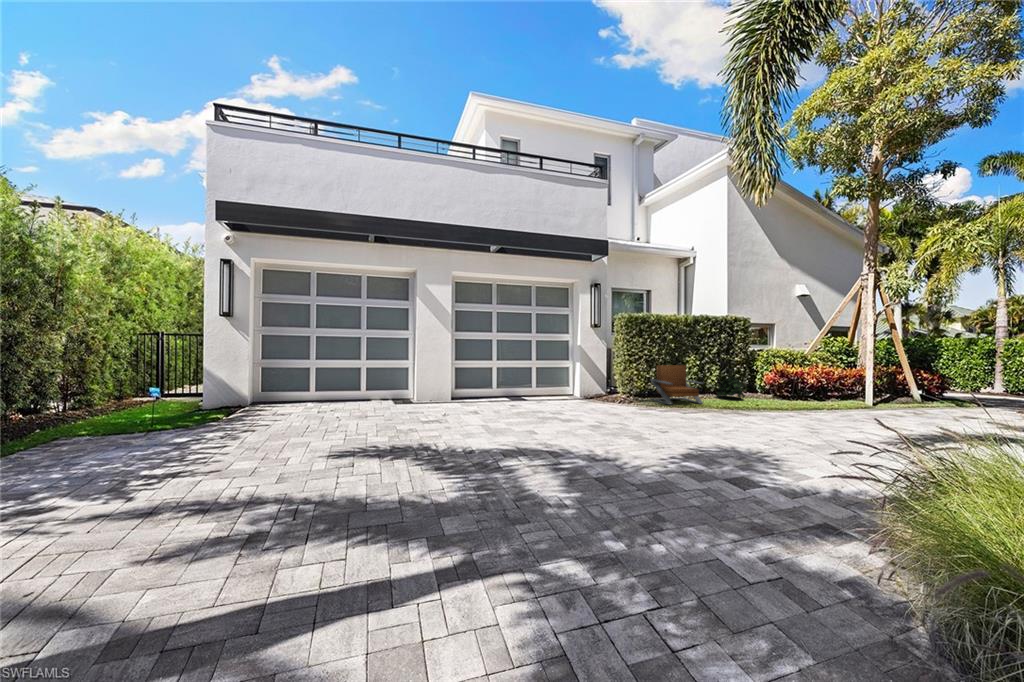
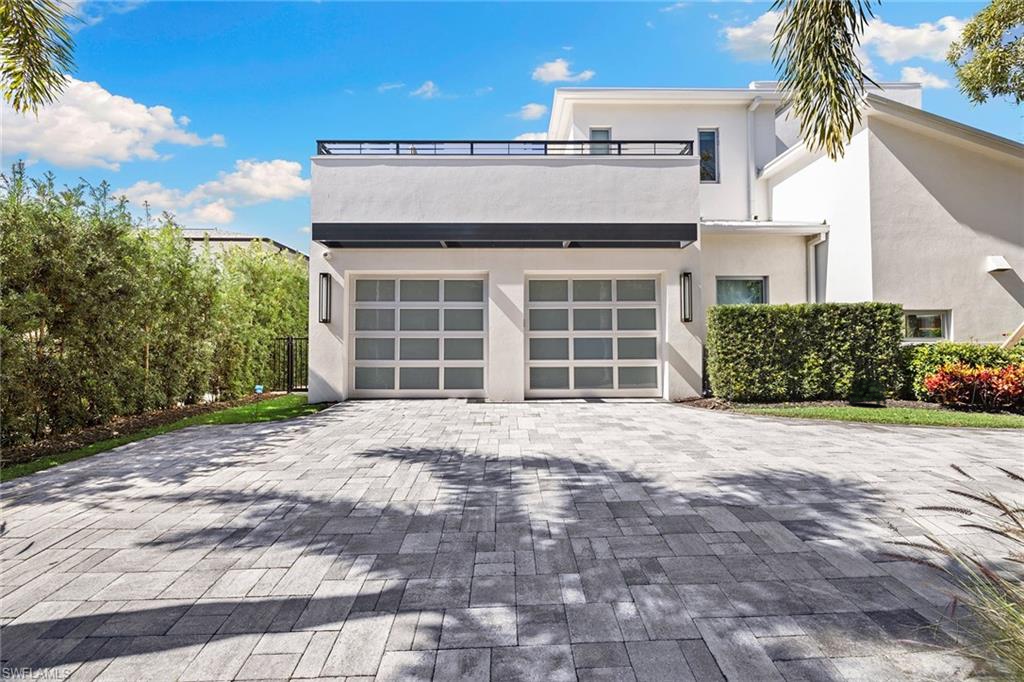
lounge chair: present [651,365,703,404] -> none [753,364,820,410]

